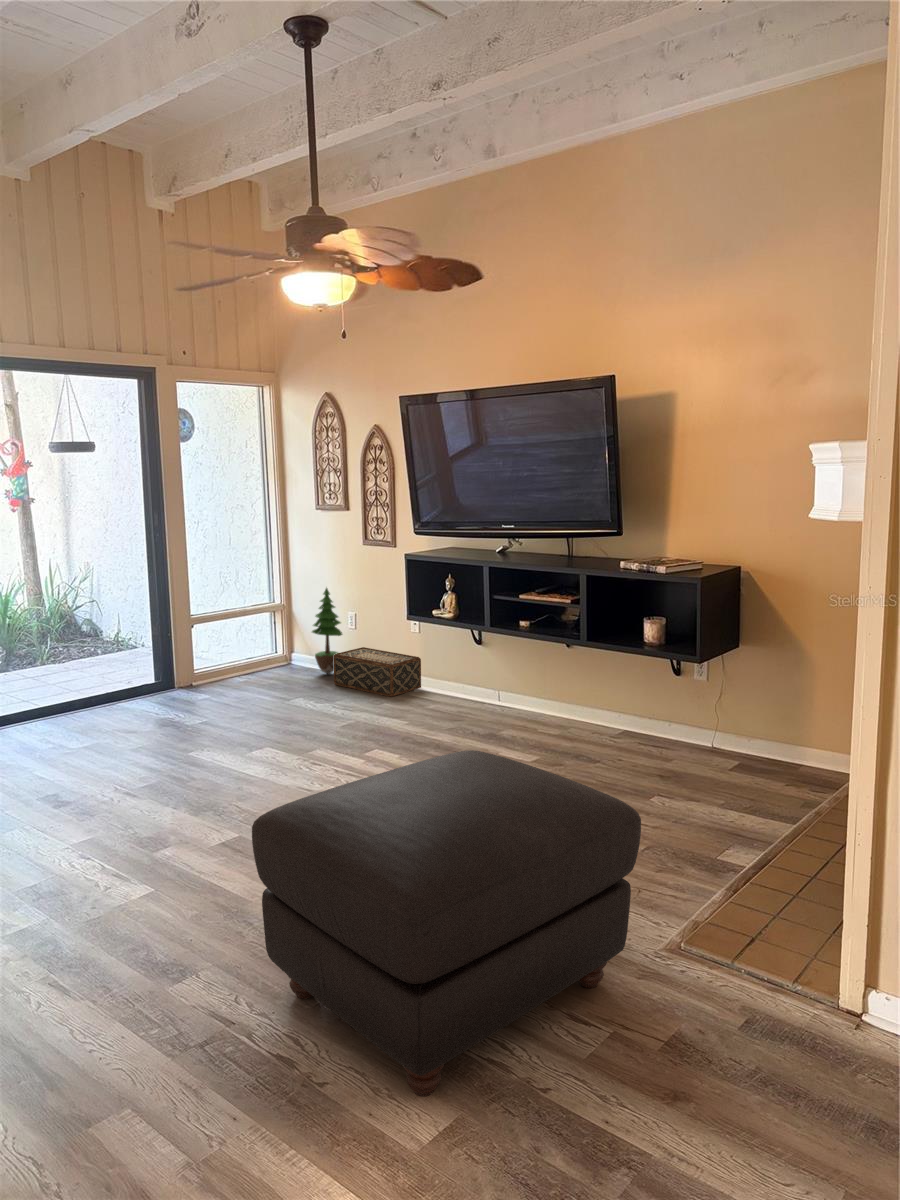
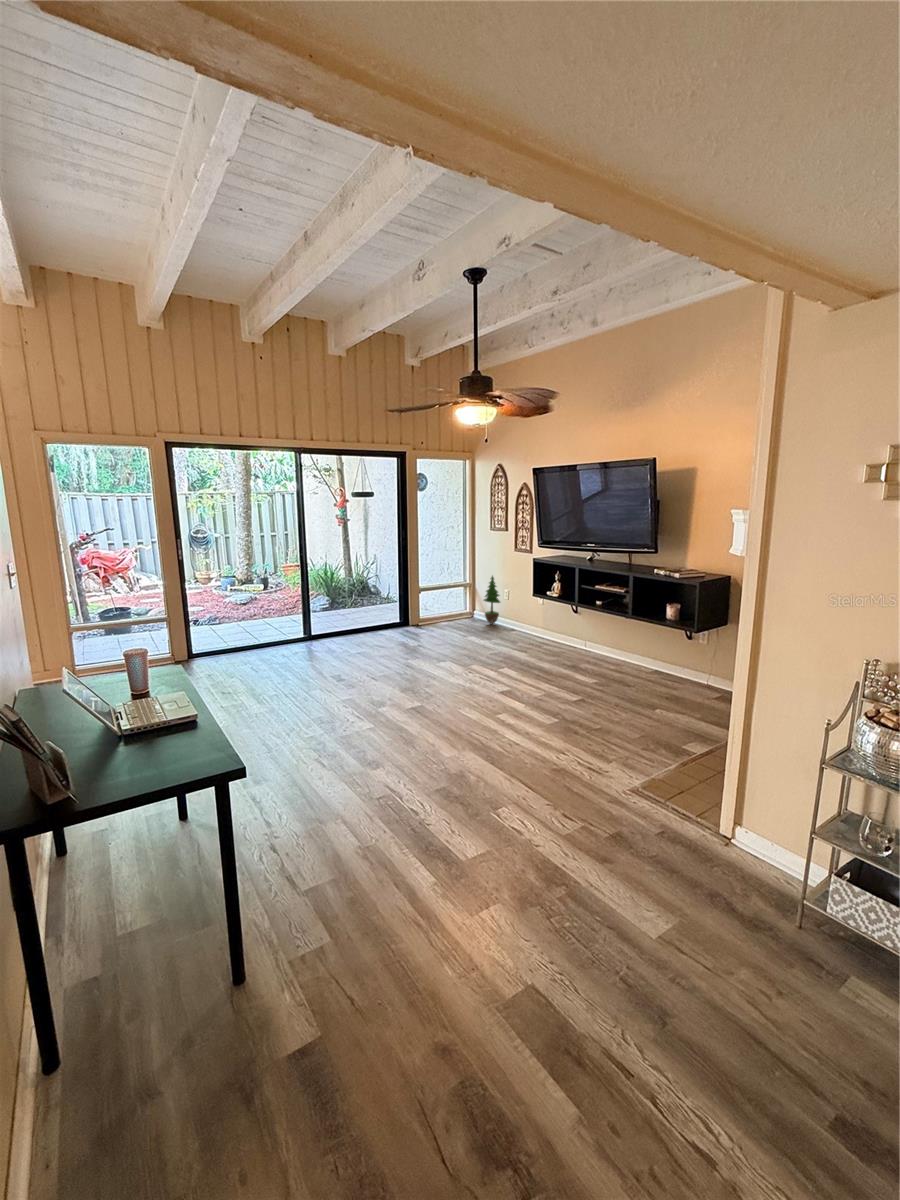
woven basket: present [334,647,421,697] -> none [493,610,543,640]
ottoman: present [252,750,641,1096] -> none [410,672,611,837]

